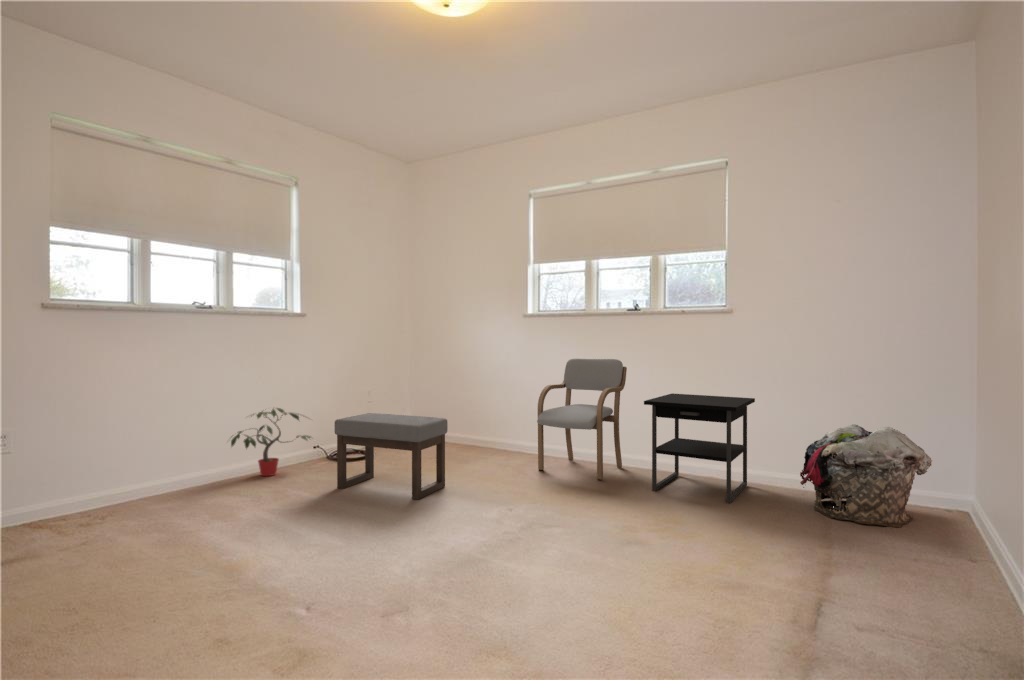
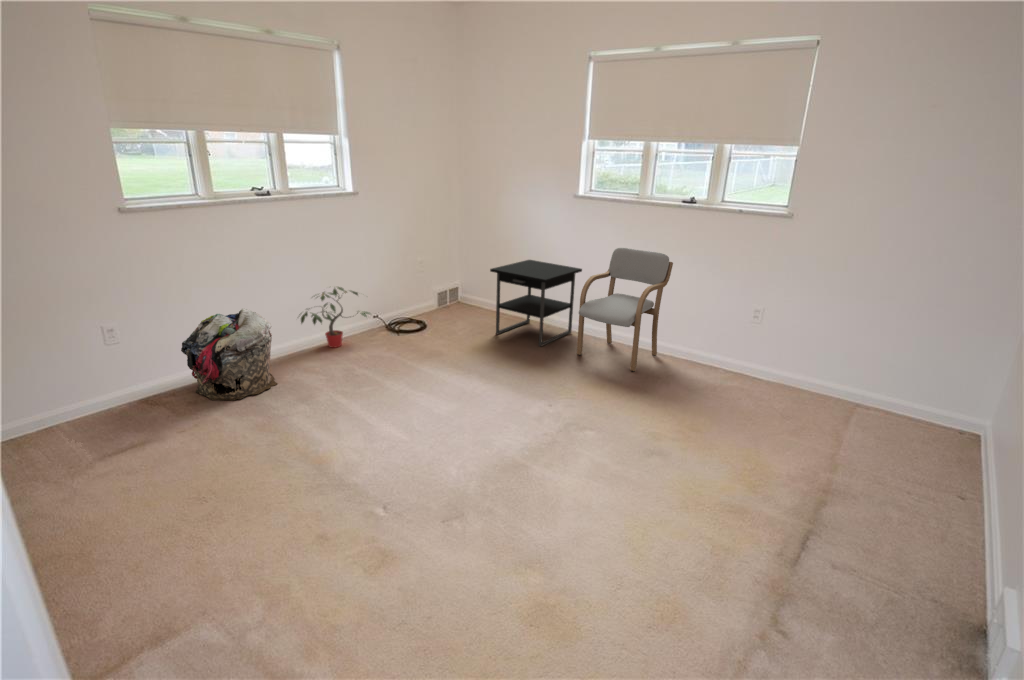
nightstand: present [644,393,755,503] -> present [490,260,582,346]
ottoman: present [335,413,448,500] -> none [390,298,493,386]
laundry basket: present [800,424,932,528] -> present [181,309,278,401]

